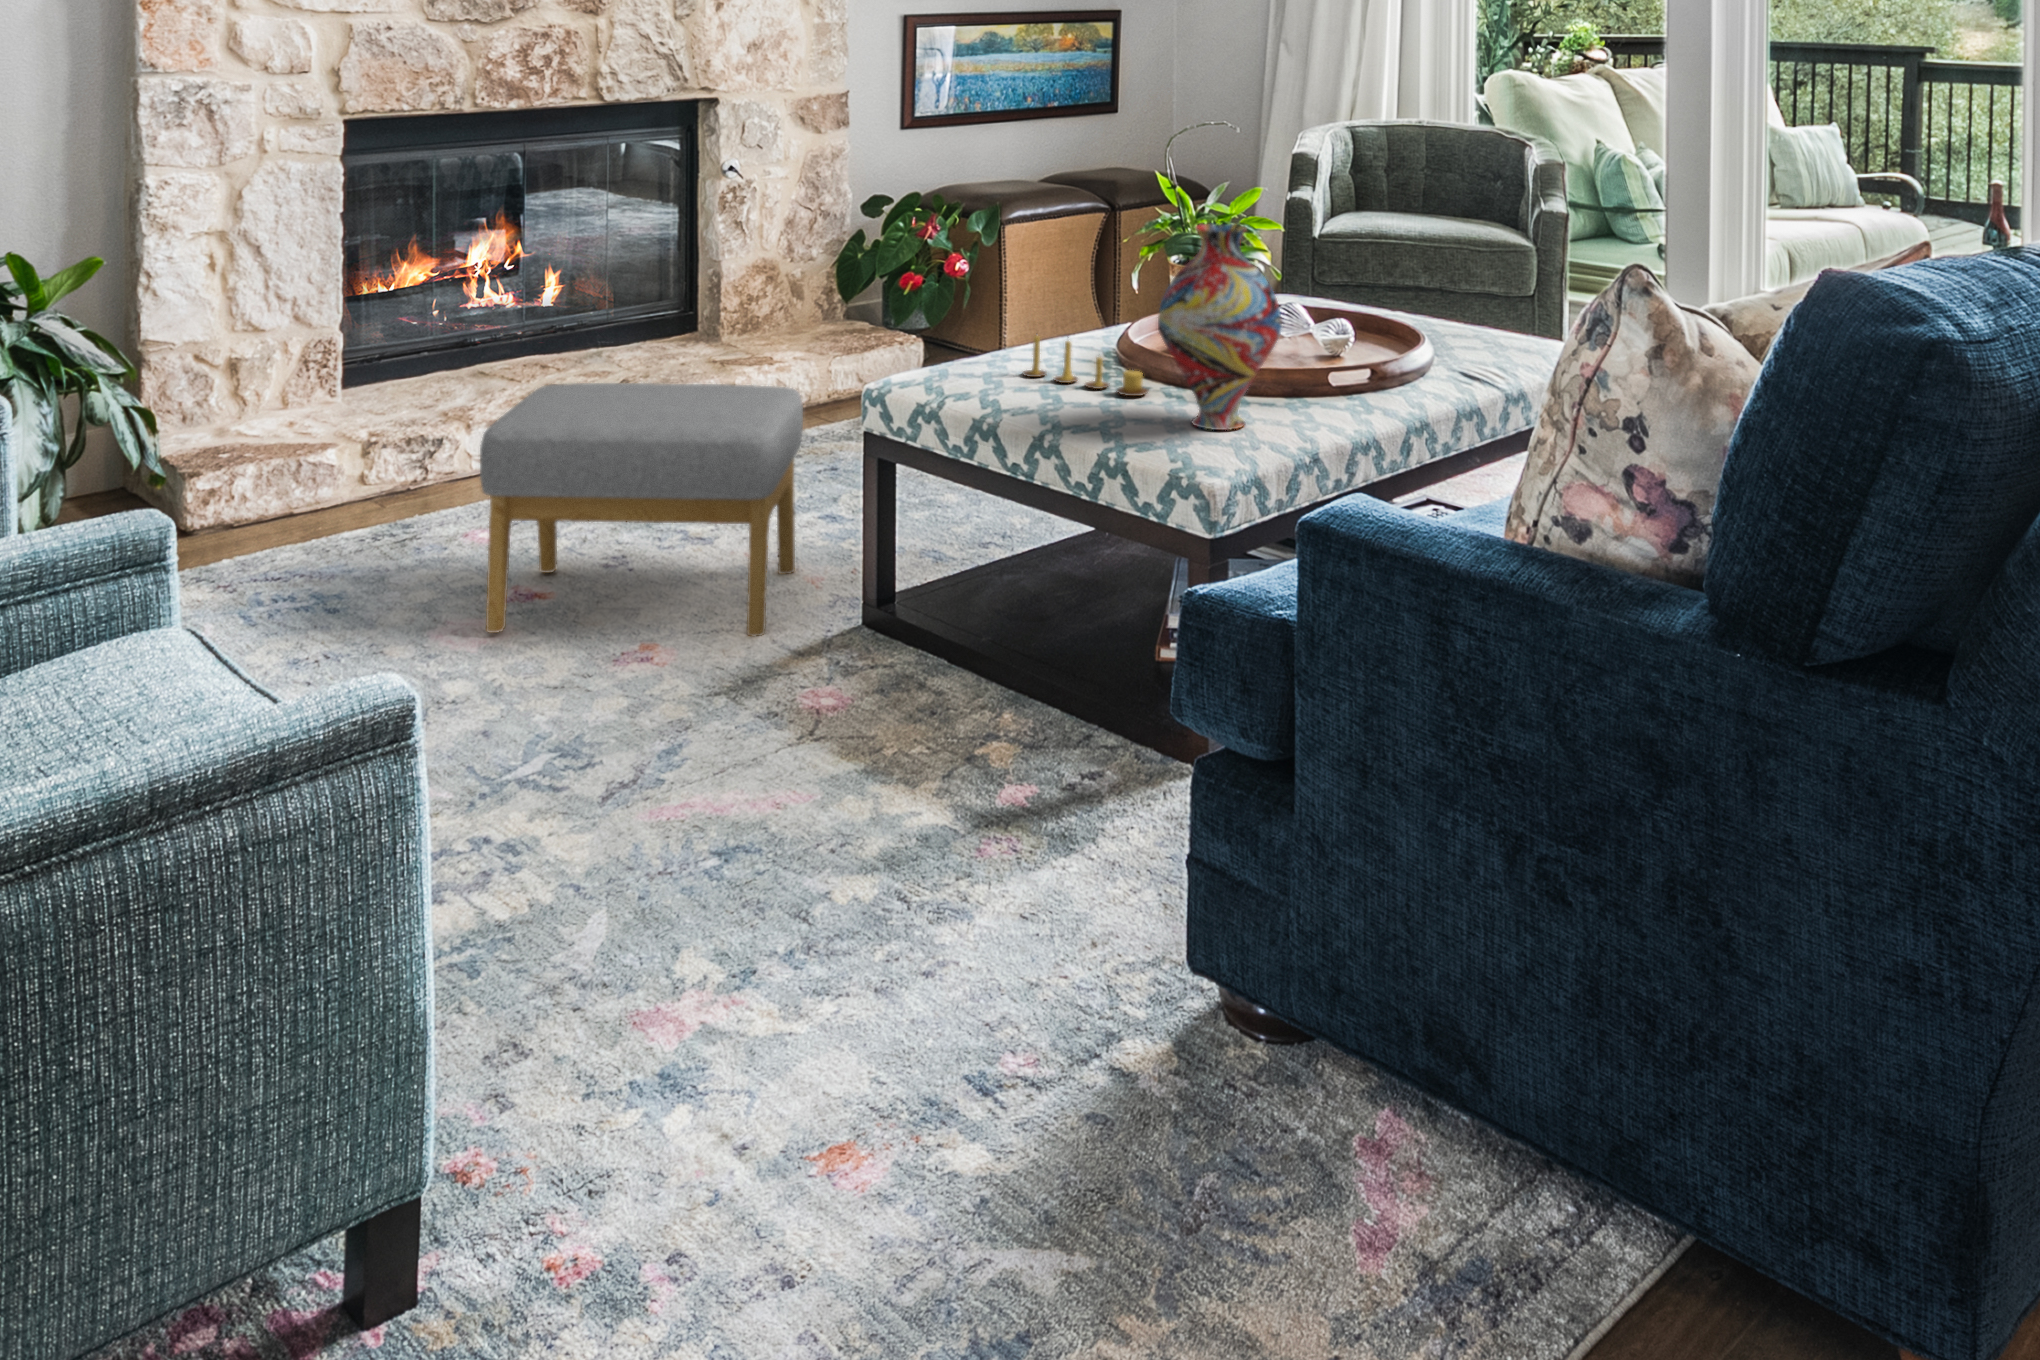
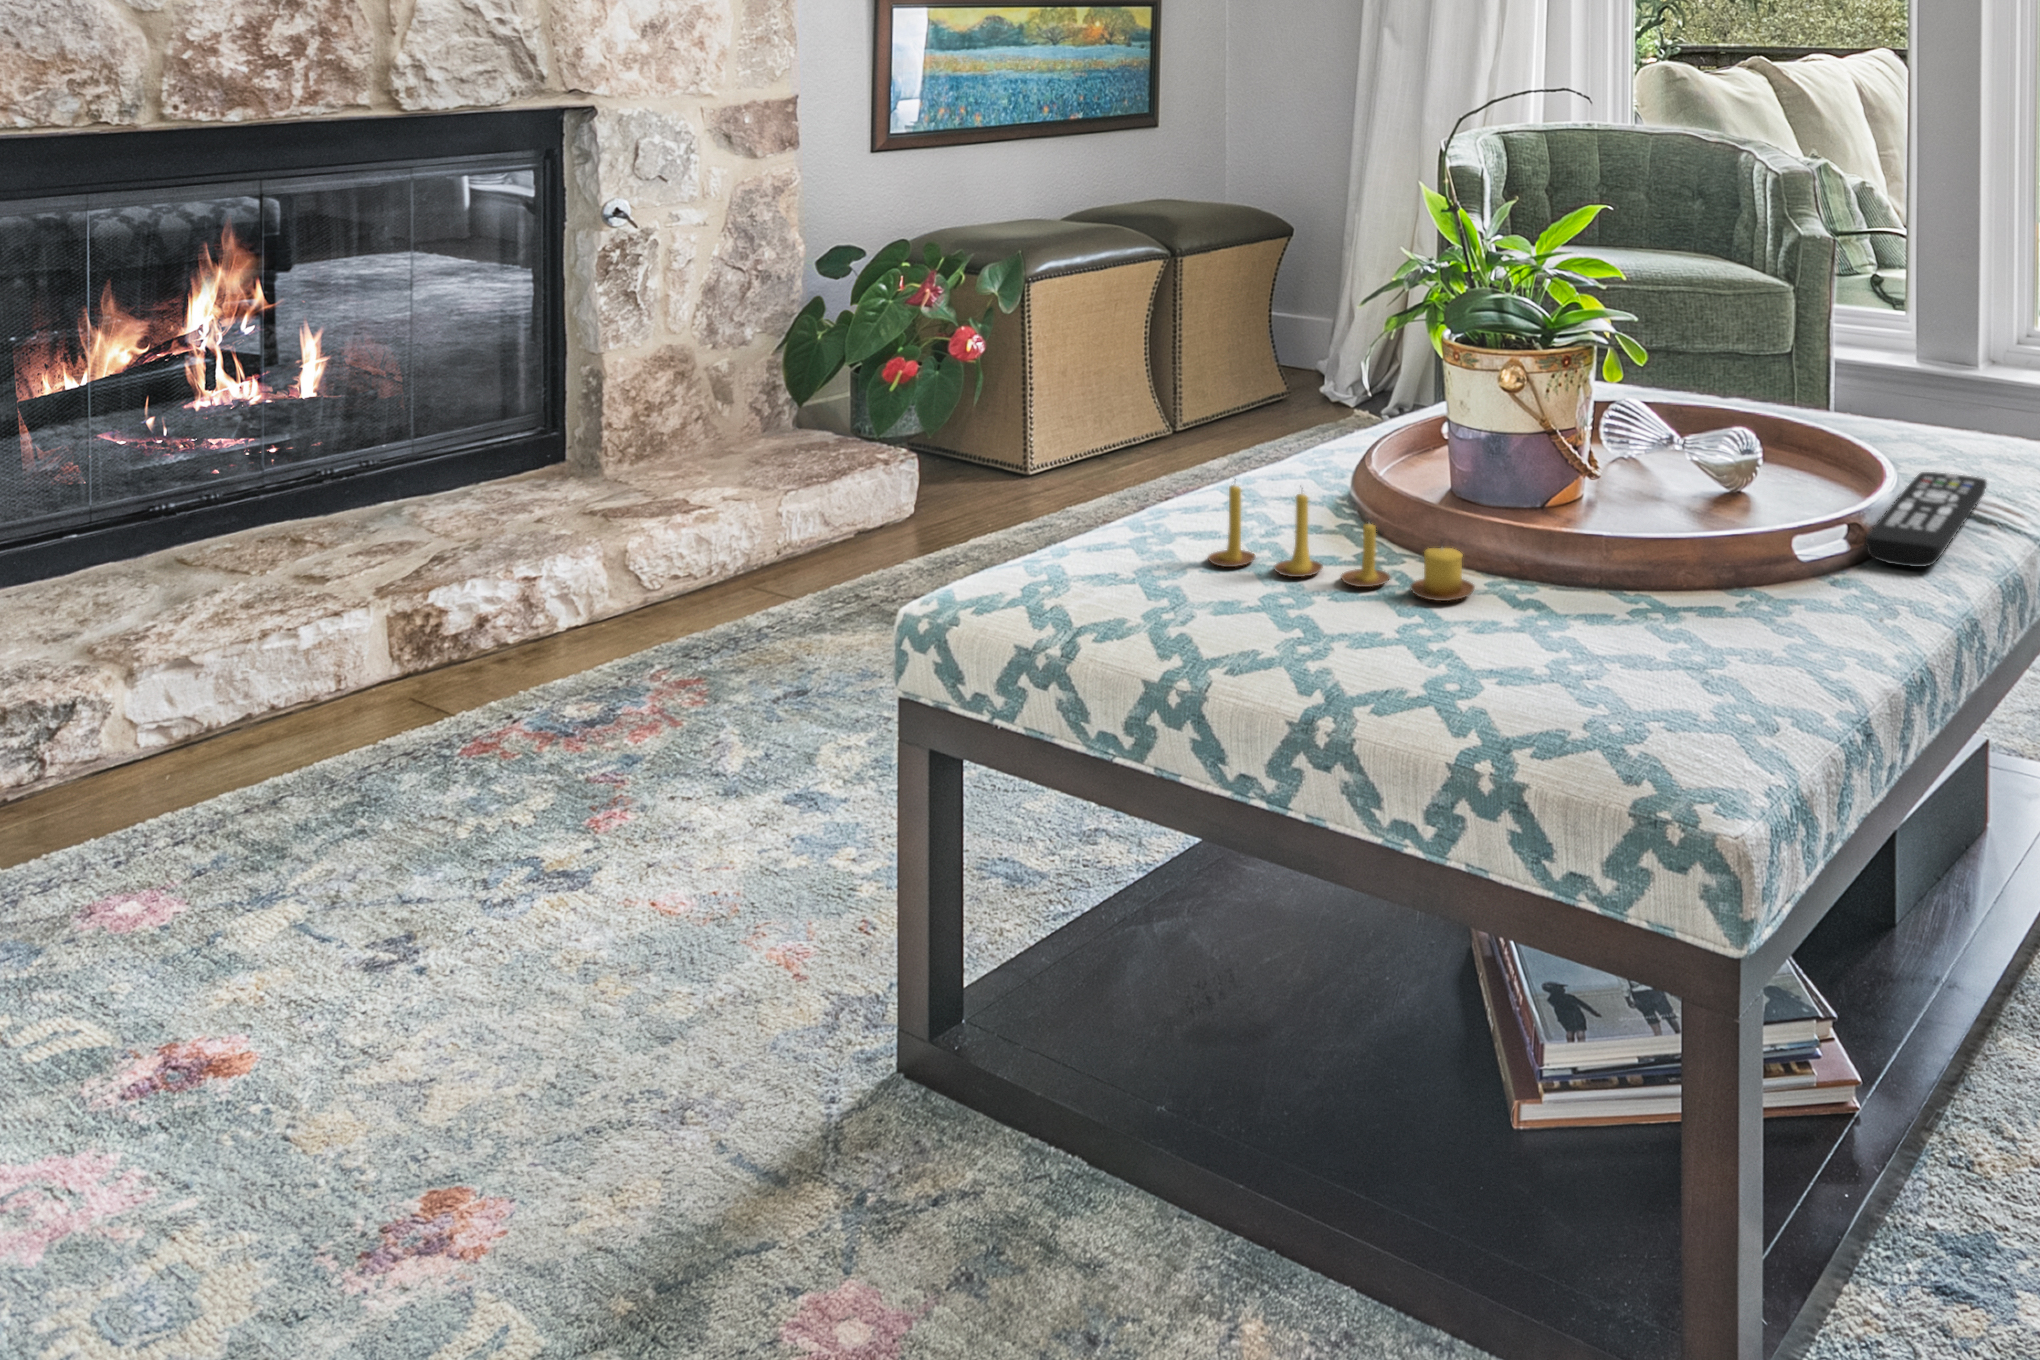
vase: present [1158,223,1282,430] -> none [1533,253,1785,678]
remote control: none [1366,356,1469,398] -> present [1865,472,1987,567]
footstool: present [480,383,803,636] -> none [51,599,760,1206]

